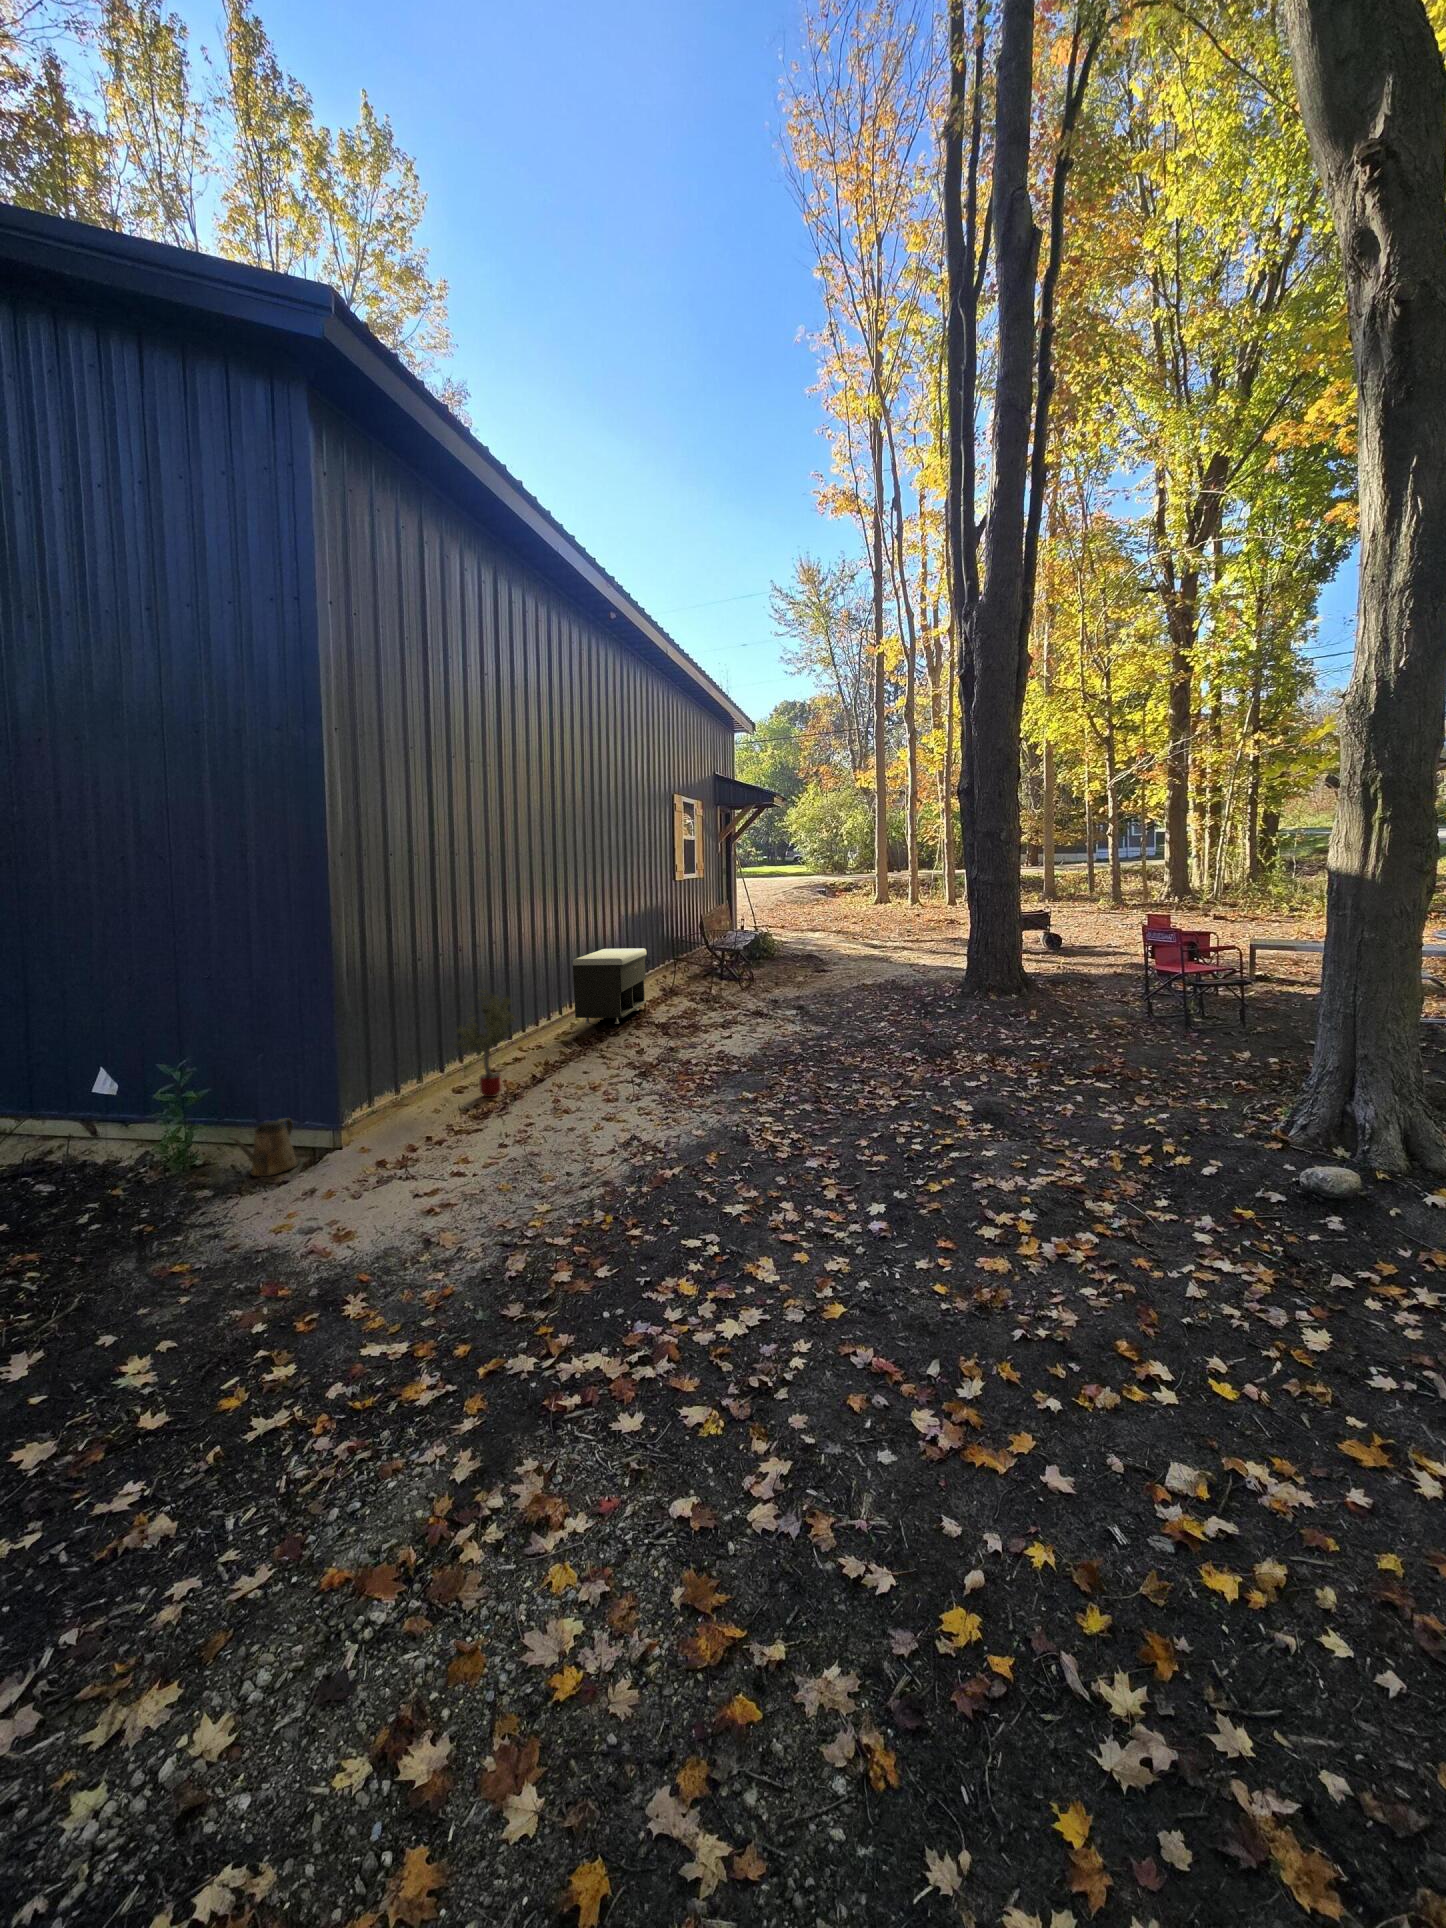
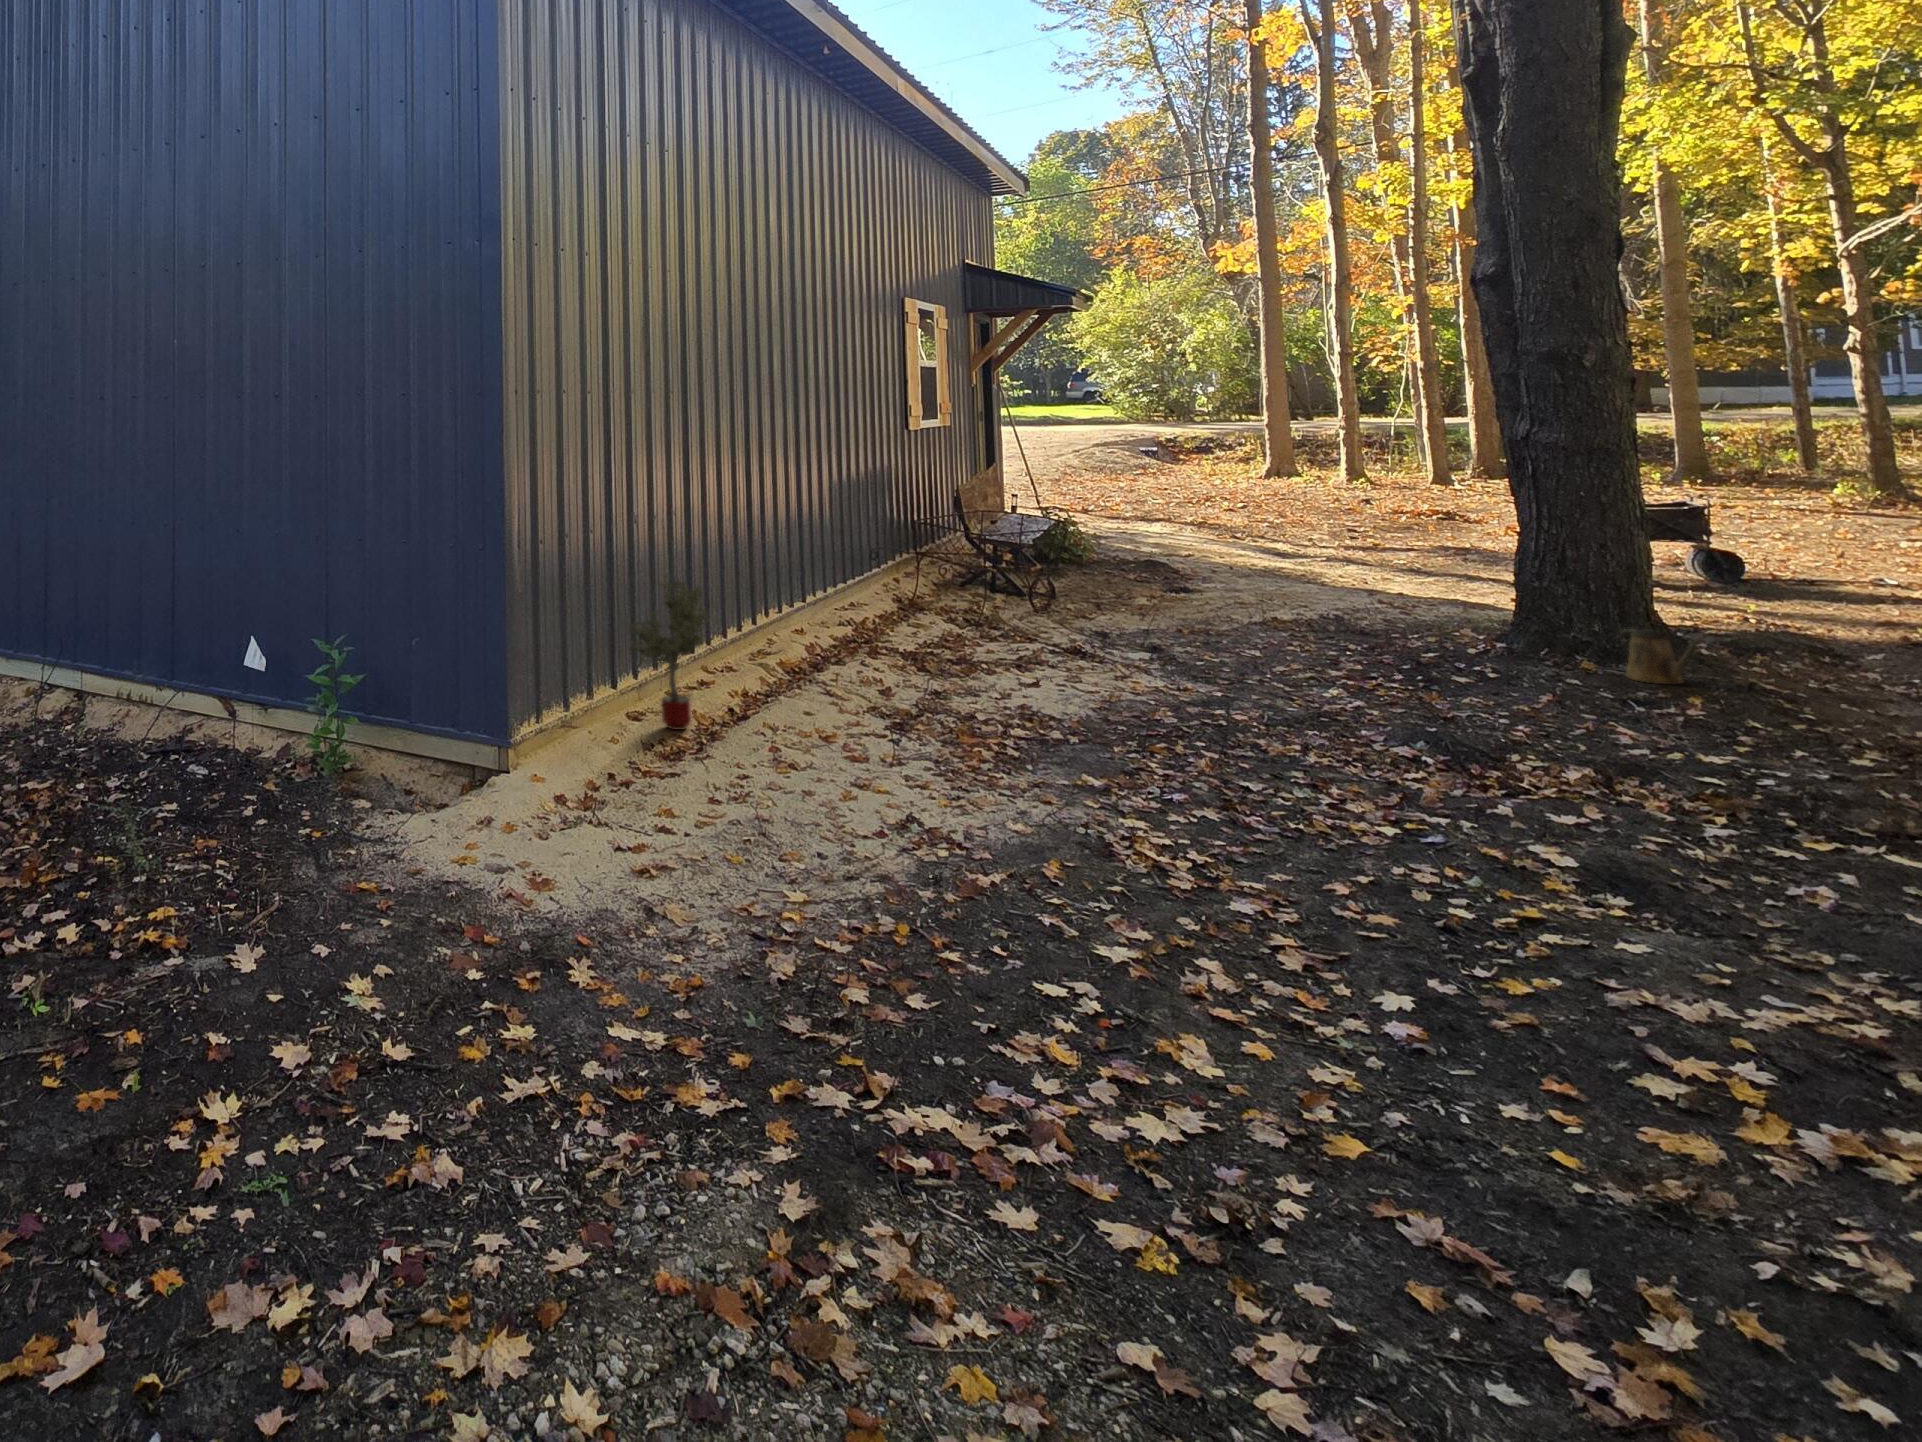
storage bench: present [573,948,647,1024] -> none [770,527,880,643]
watering can: present [229,1119,298,1176] -> present [1621,629,1705,684]

